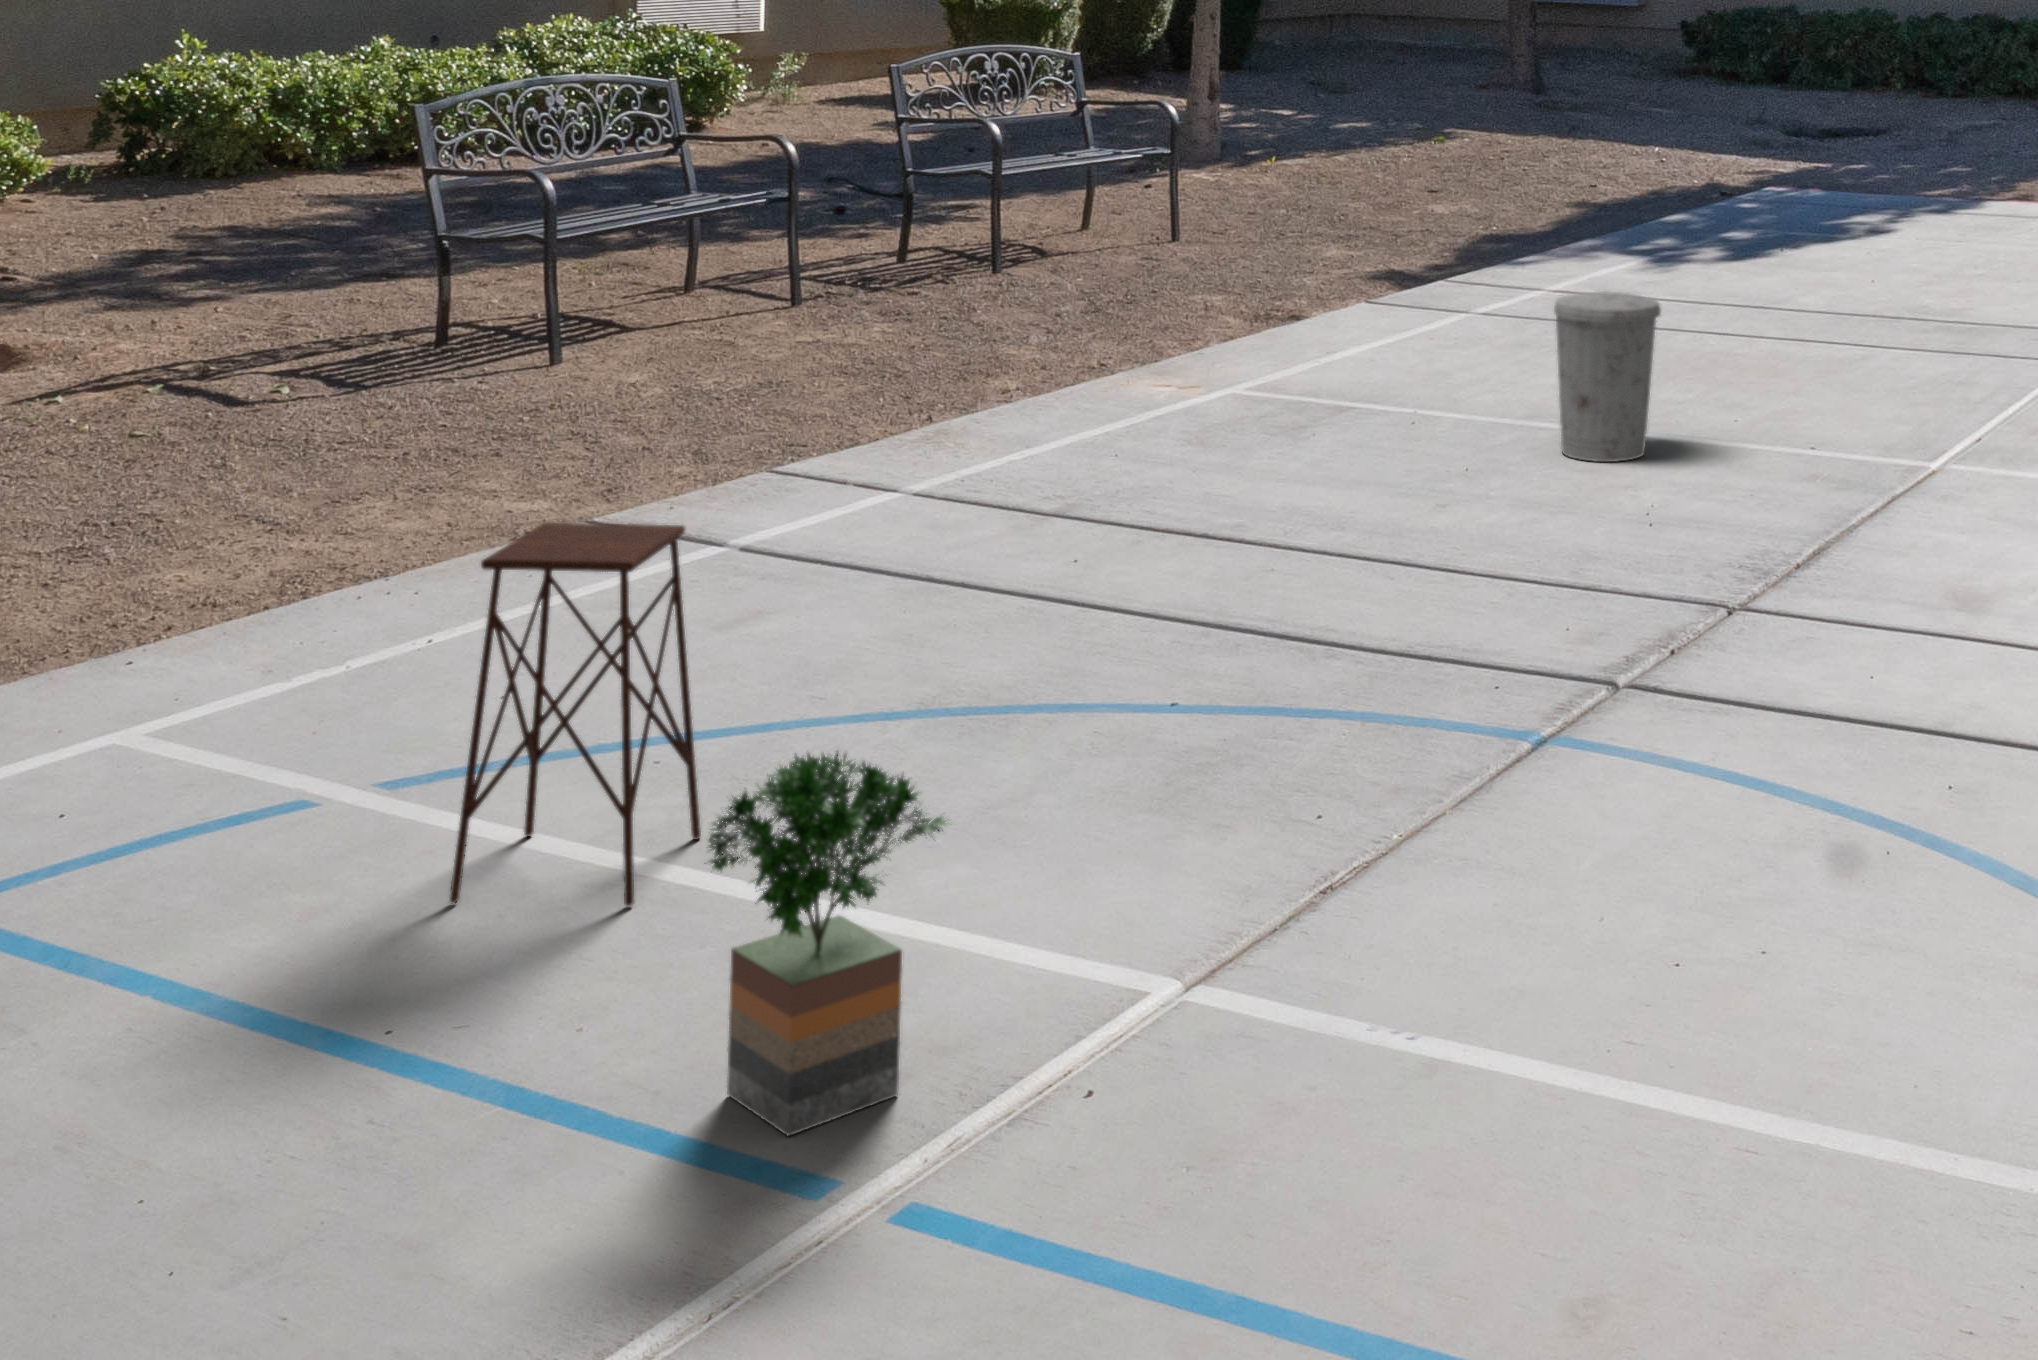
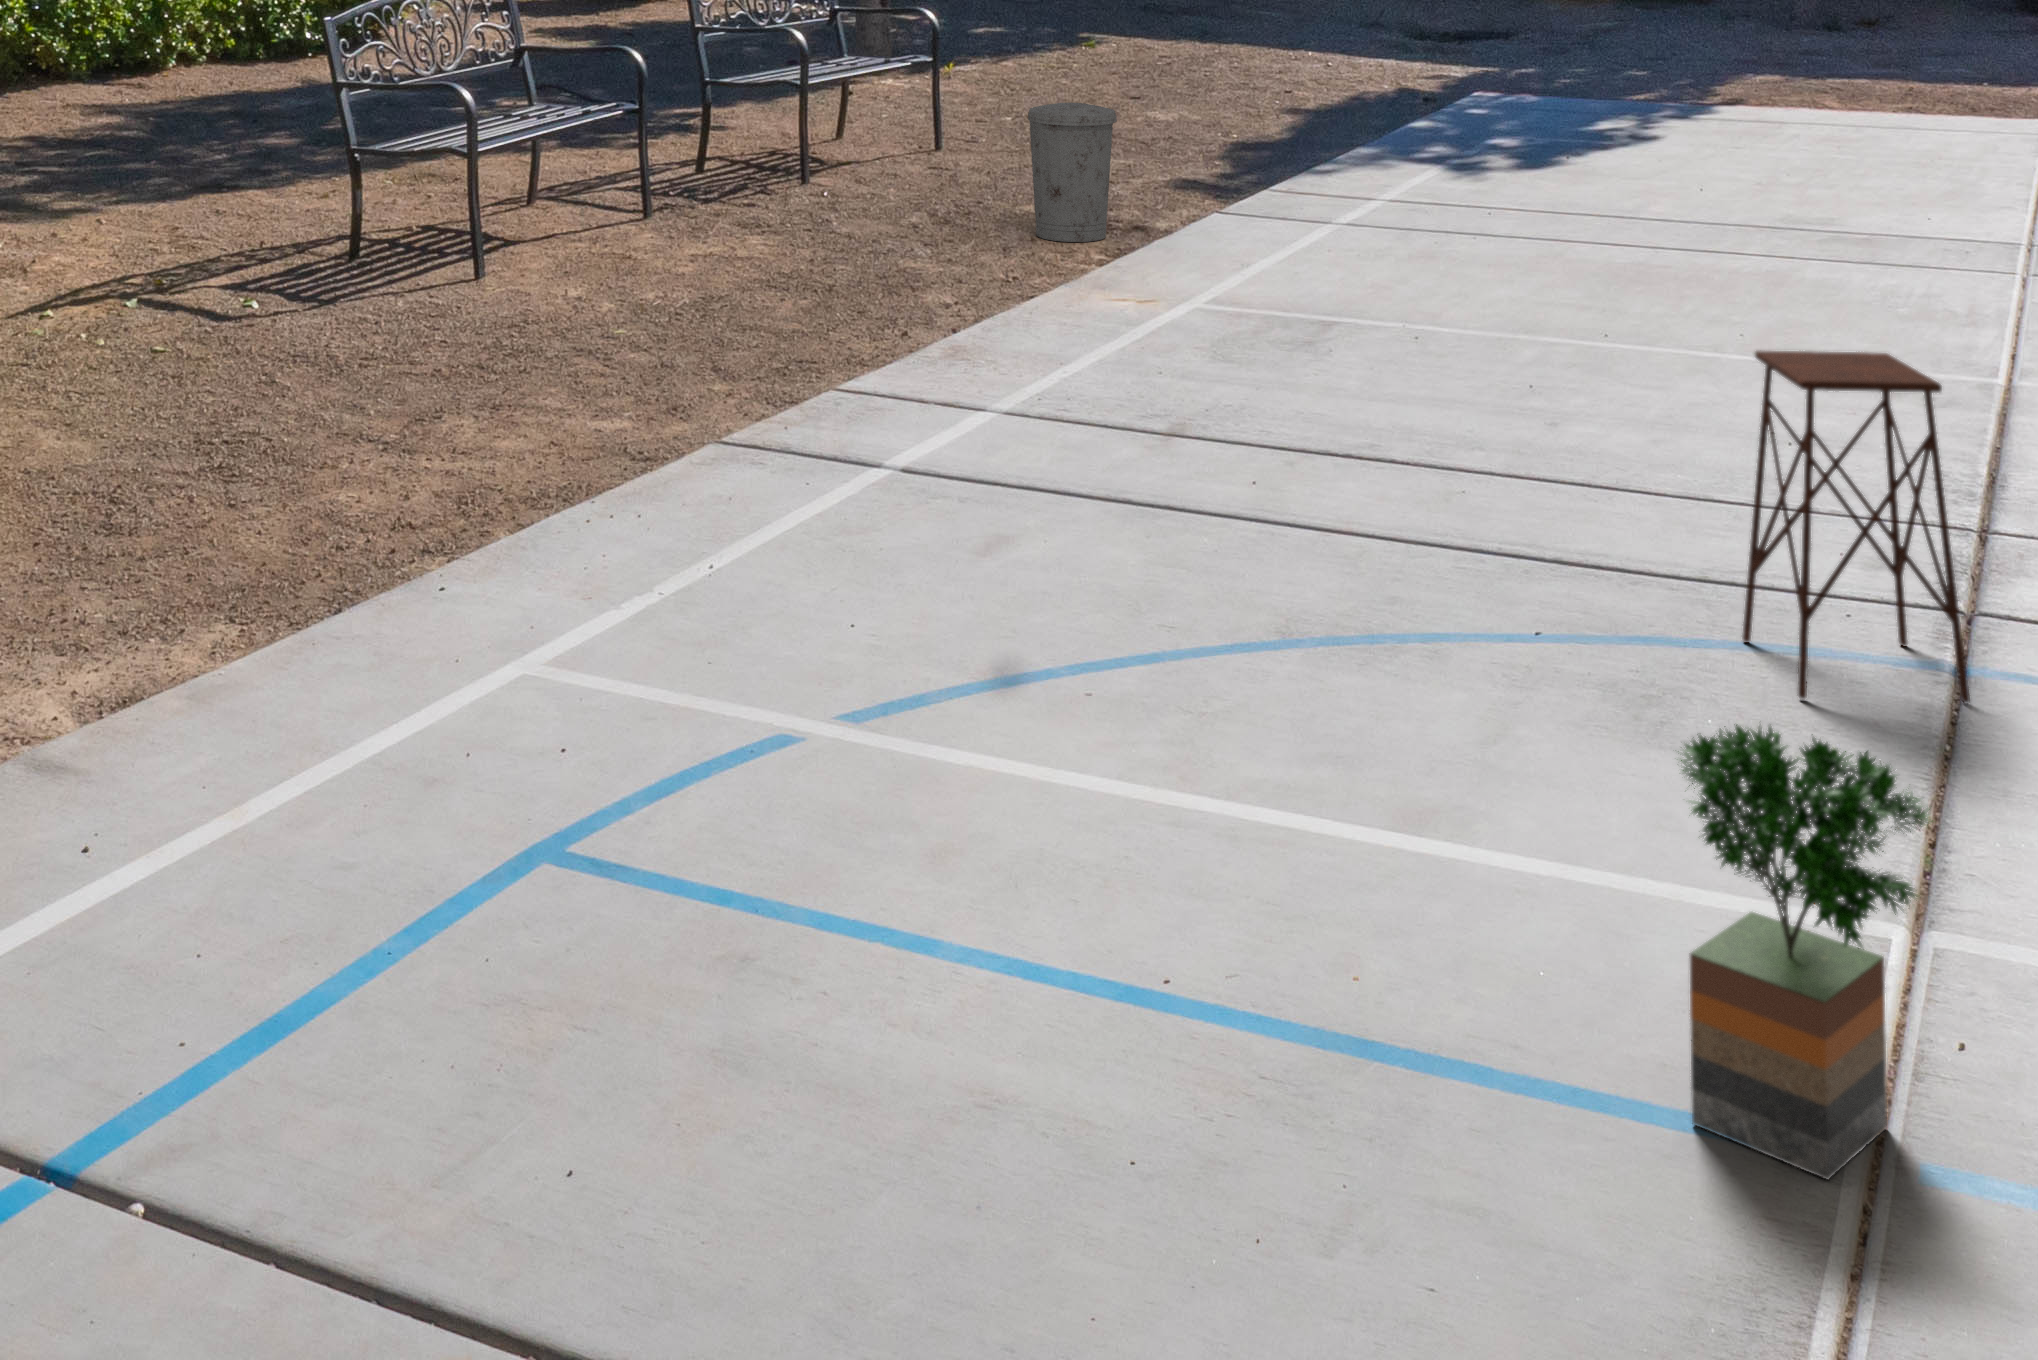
trash can: present [1554,291,1661,462] -> present [1028,103,1117,242]
side table: present [449,523,701,907] -> present [1742,350,1970,704]

